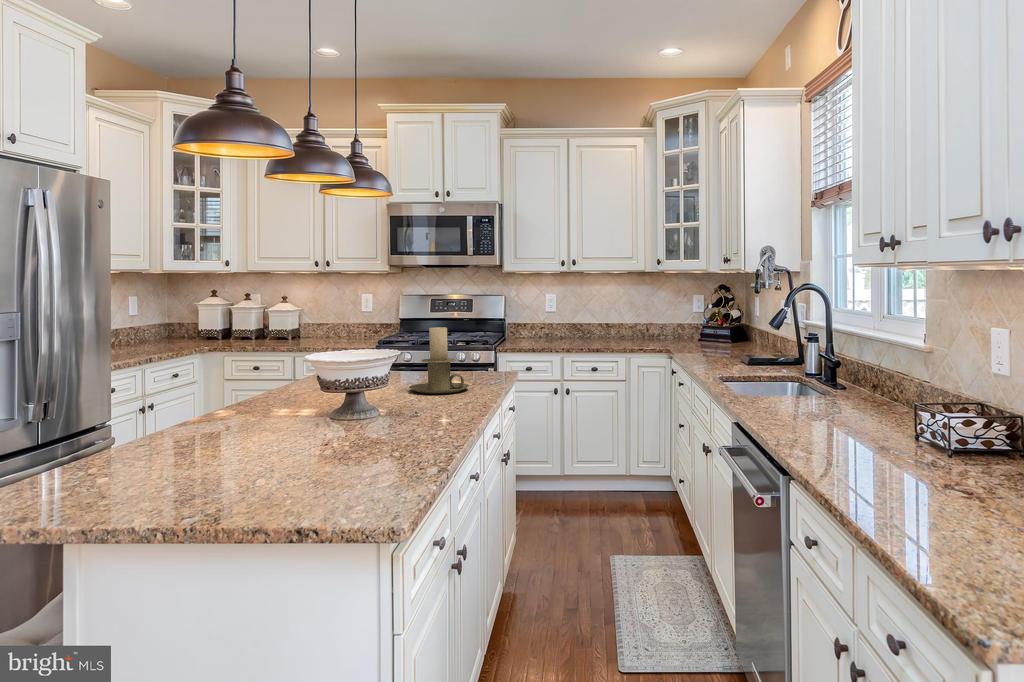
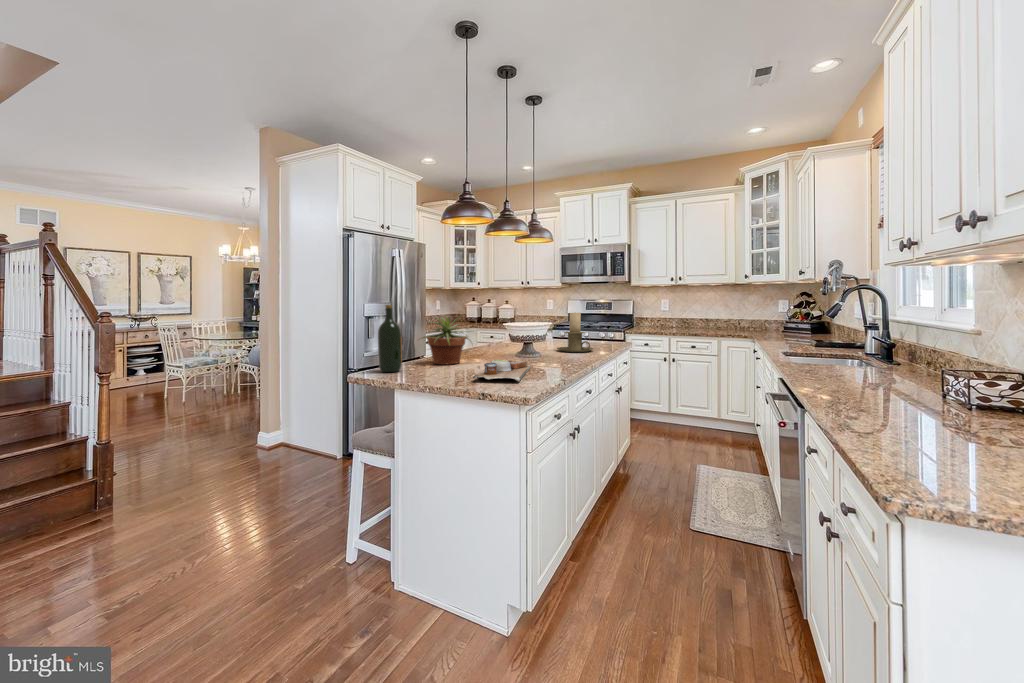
wine bottle: none [94,336,148,469] -> present [378,305,402,372]
potted plant: none [166,344,289,439] -> present [423,318,472,365]
cutting board: none [312,421,398,470] -> present [473,359,530,382]

